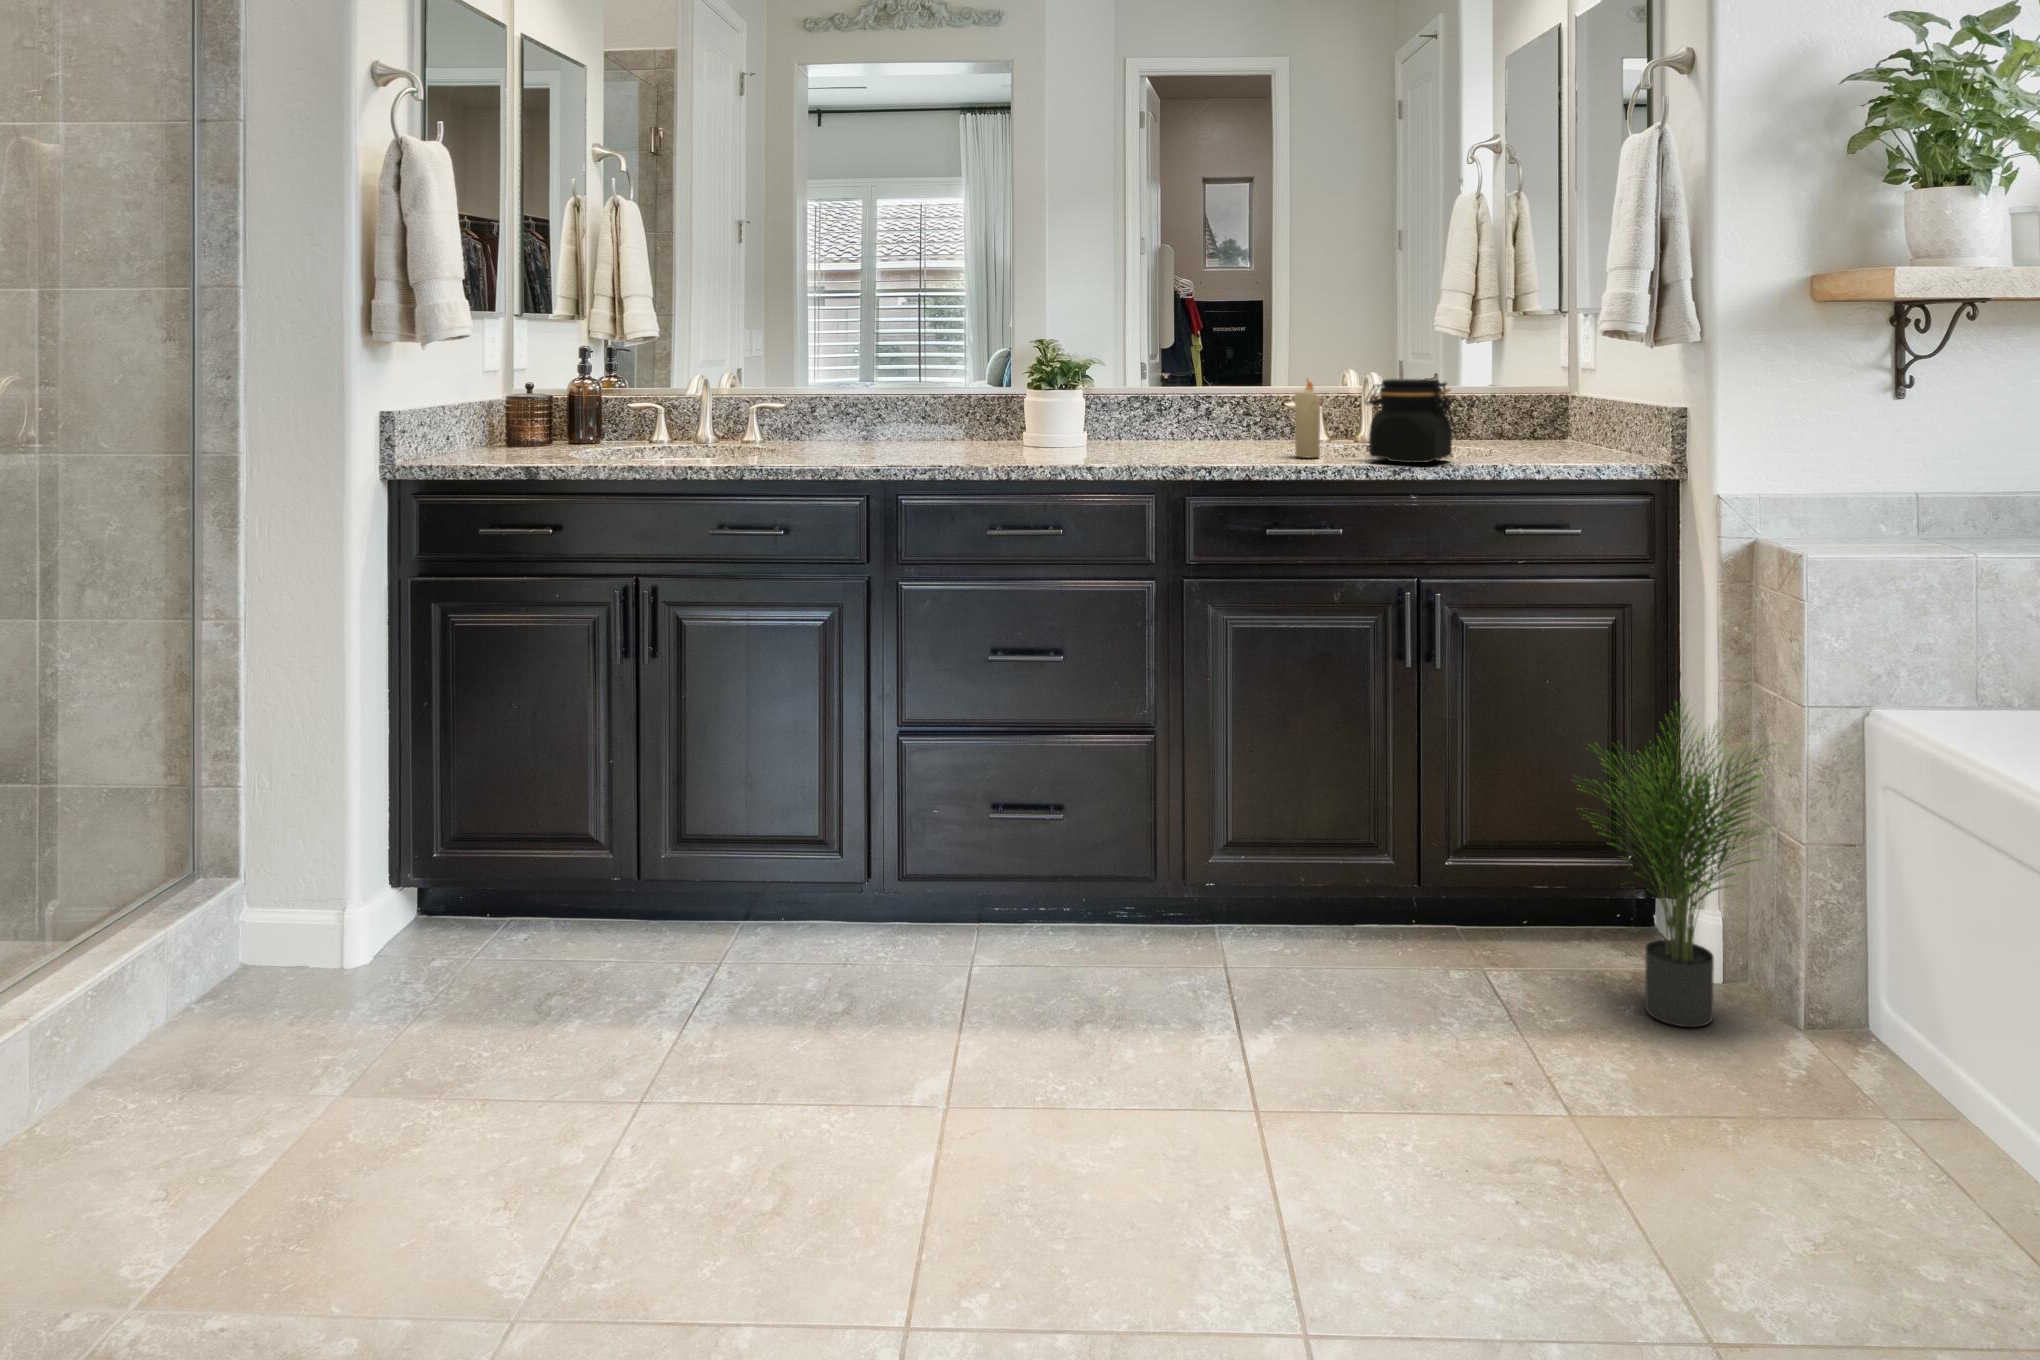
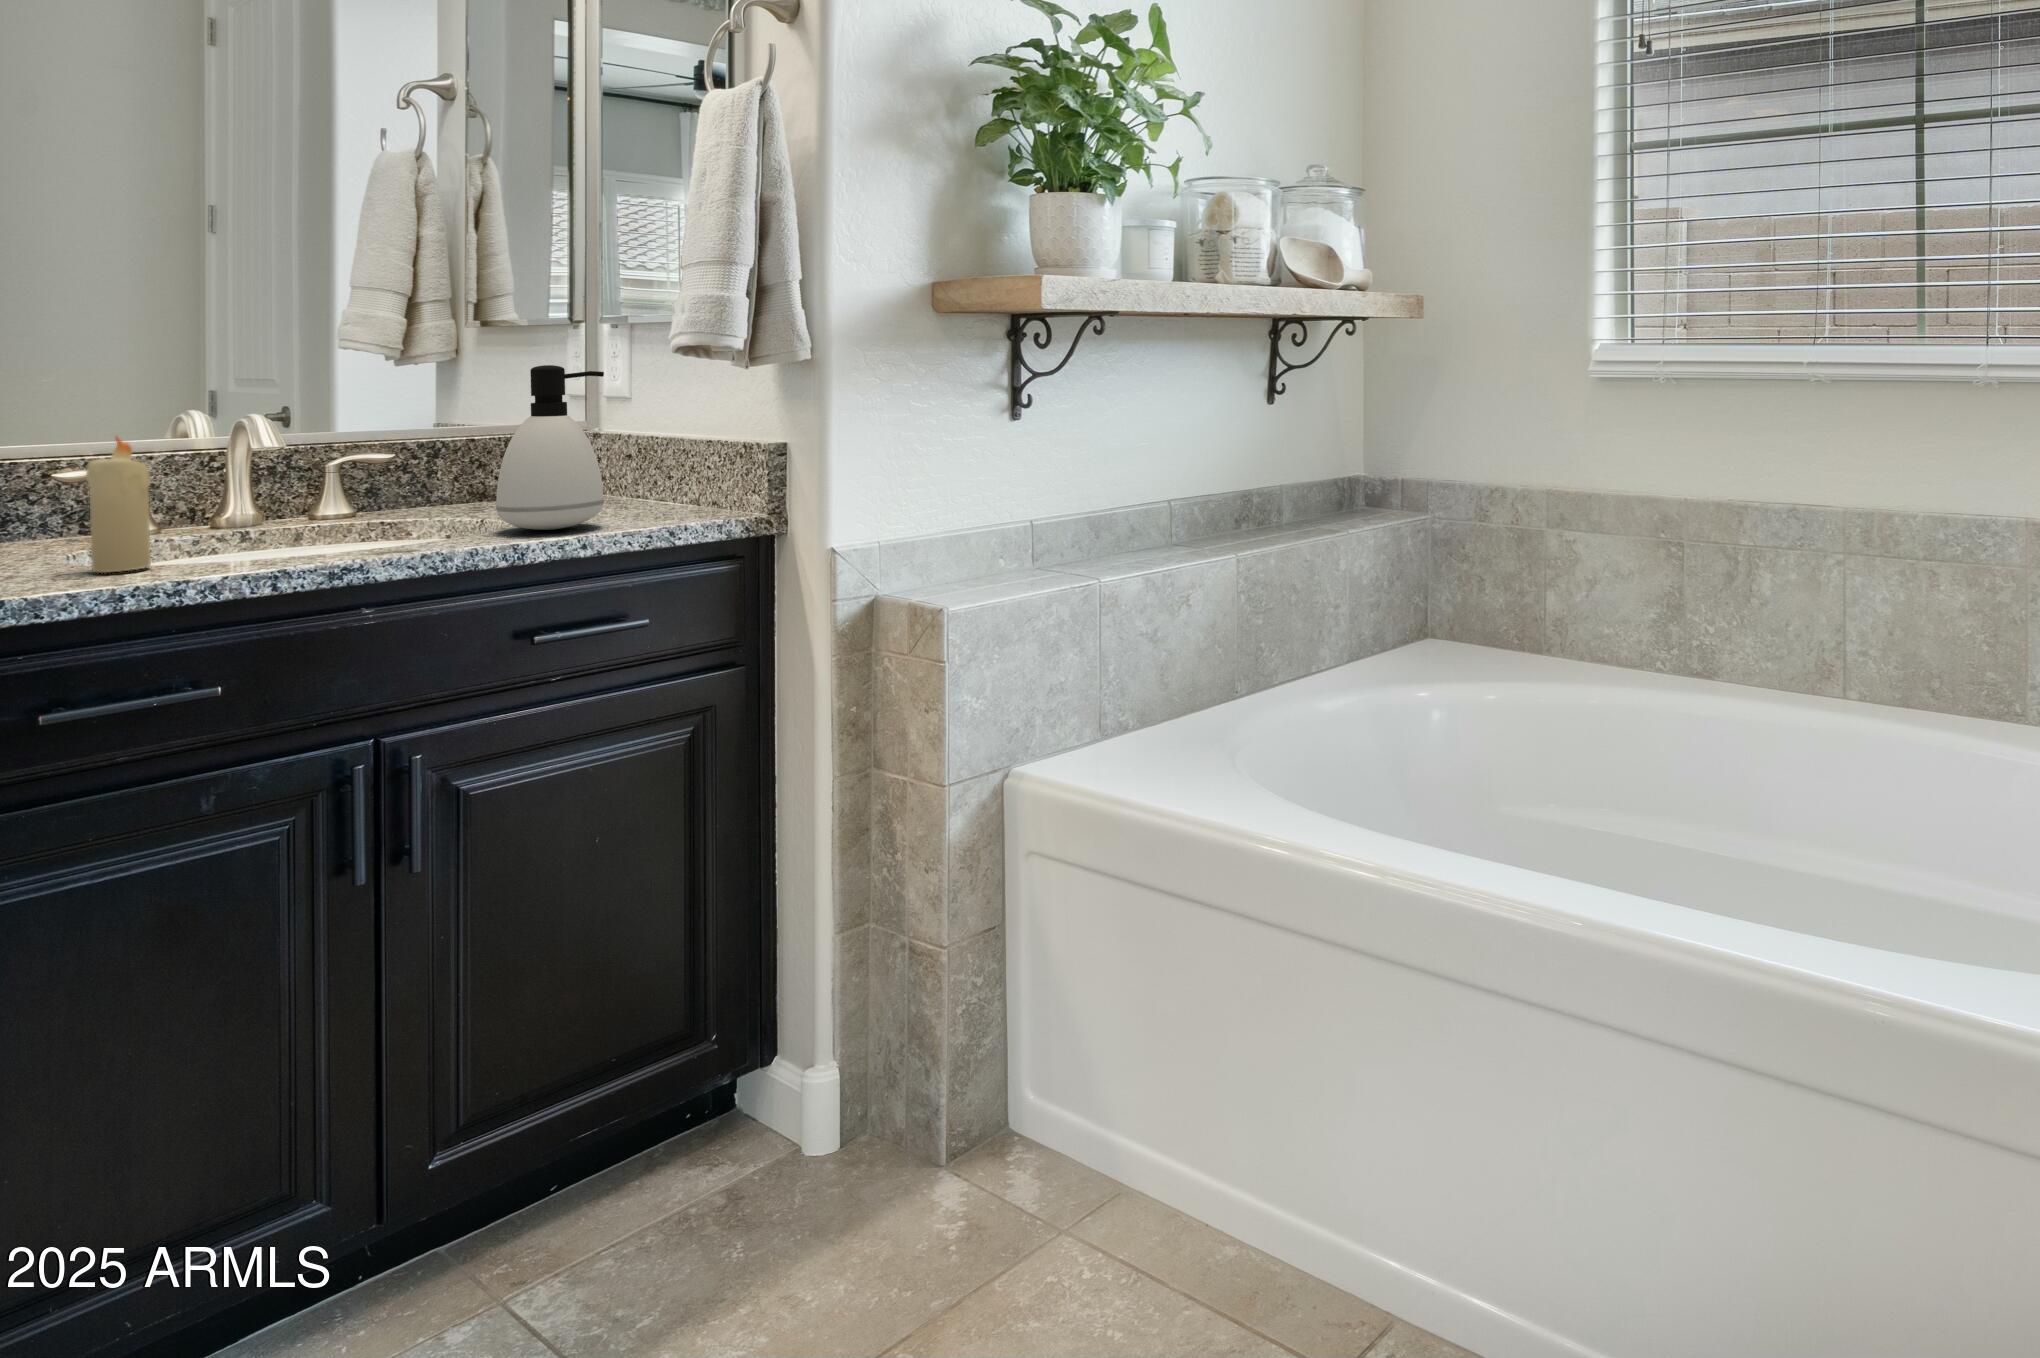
soap dispenser: none [1496,342,1564,461] -> present [496,365,604,530]
jar: present [1365,379,1456,463] -> none [249,426,434,559]
potted plant: present [1585,698,1772,1027] -> none [658,806,958,1241]

